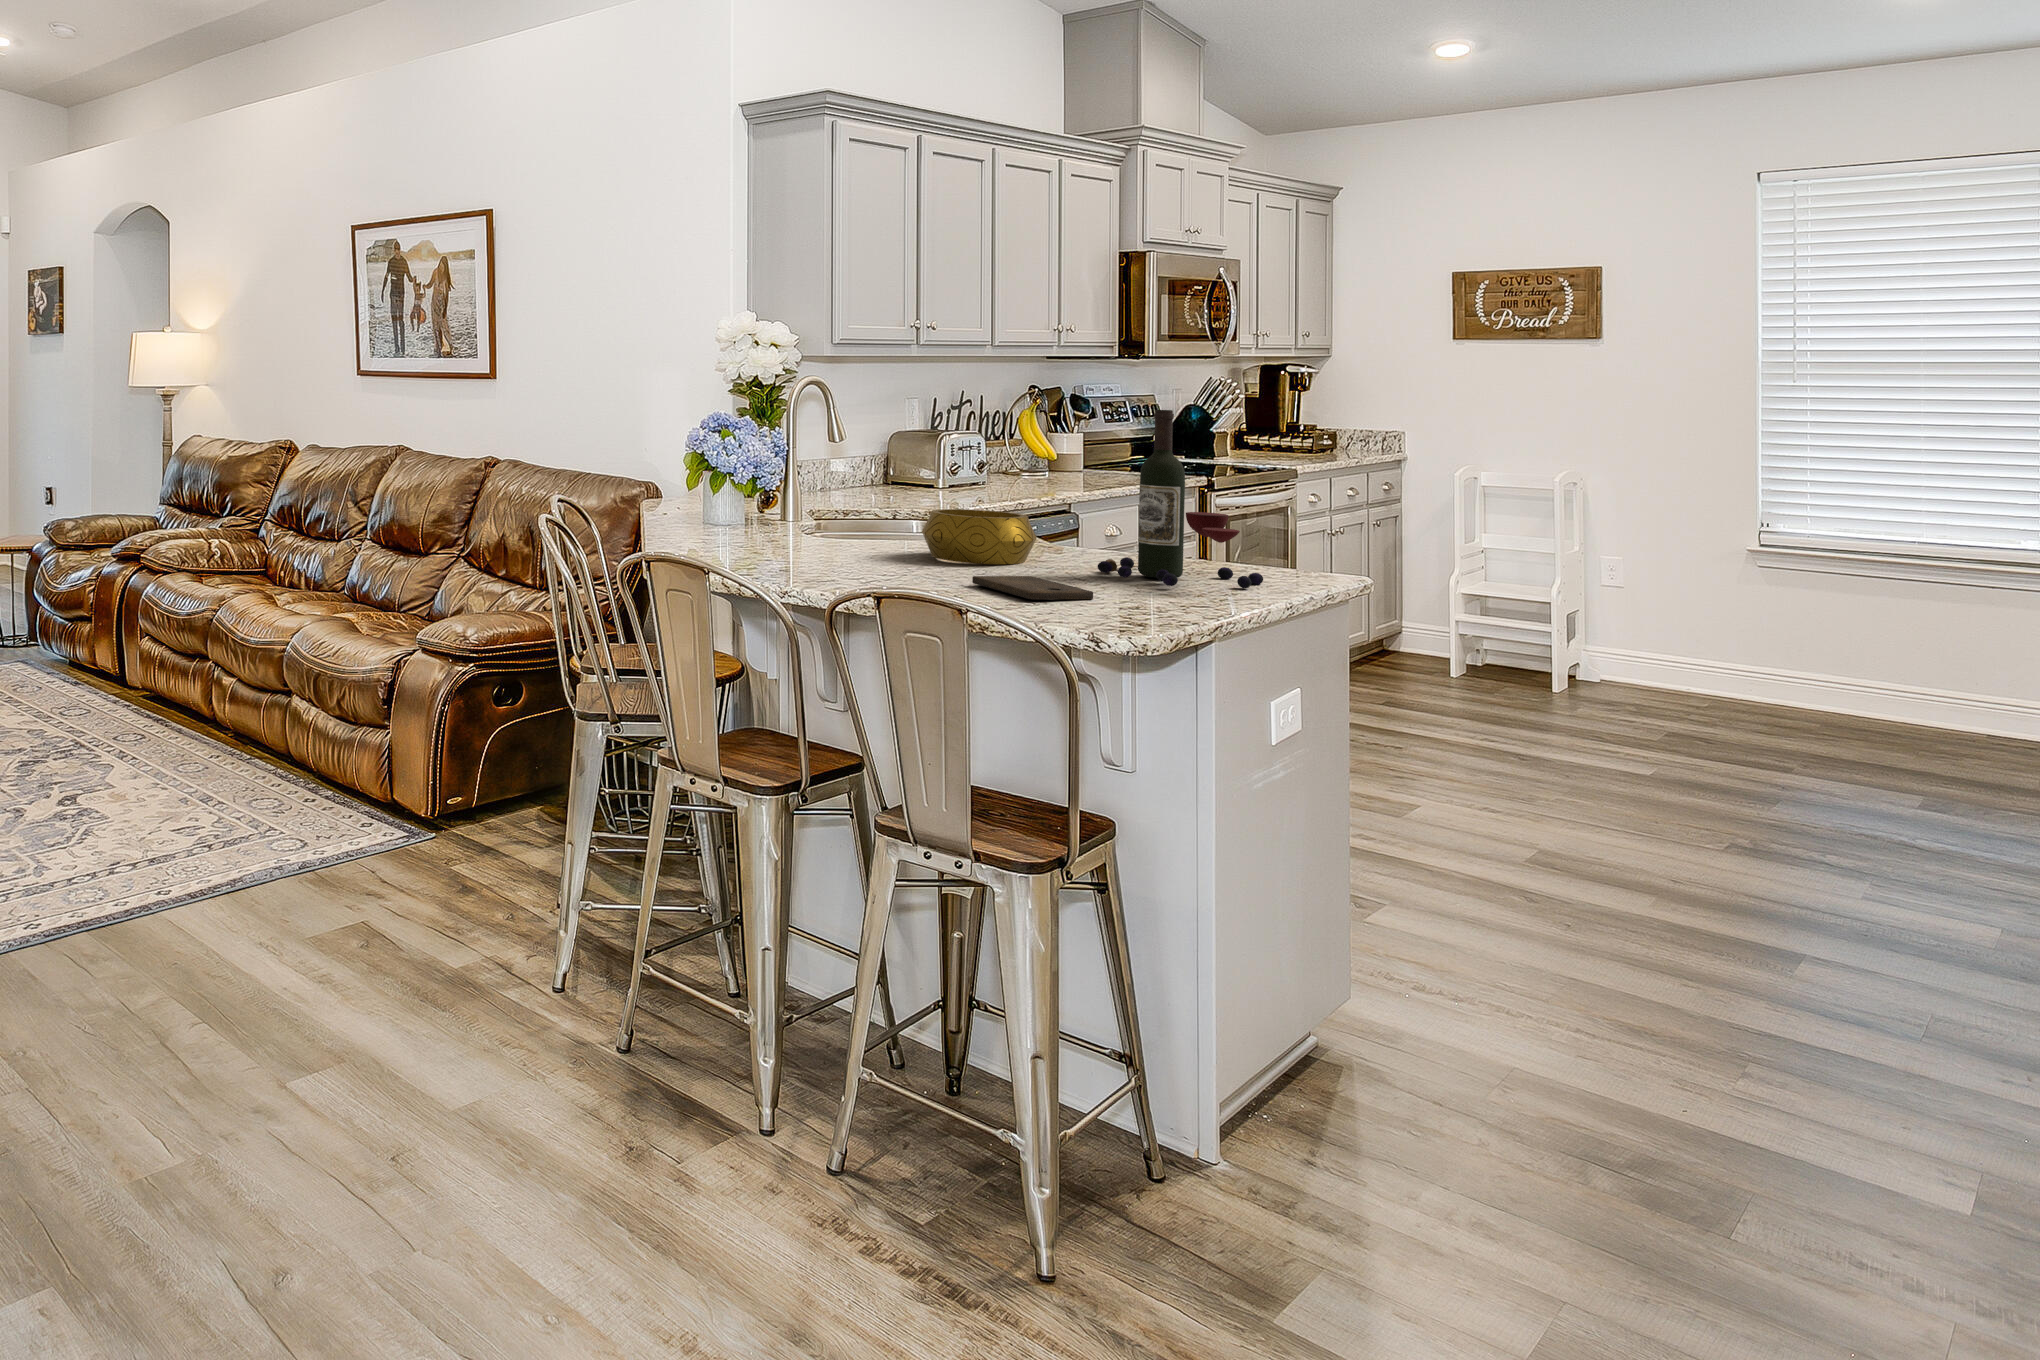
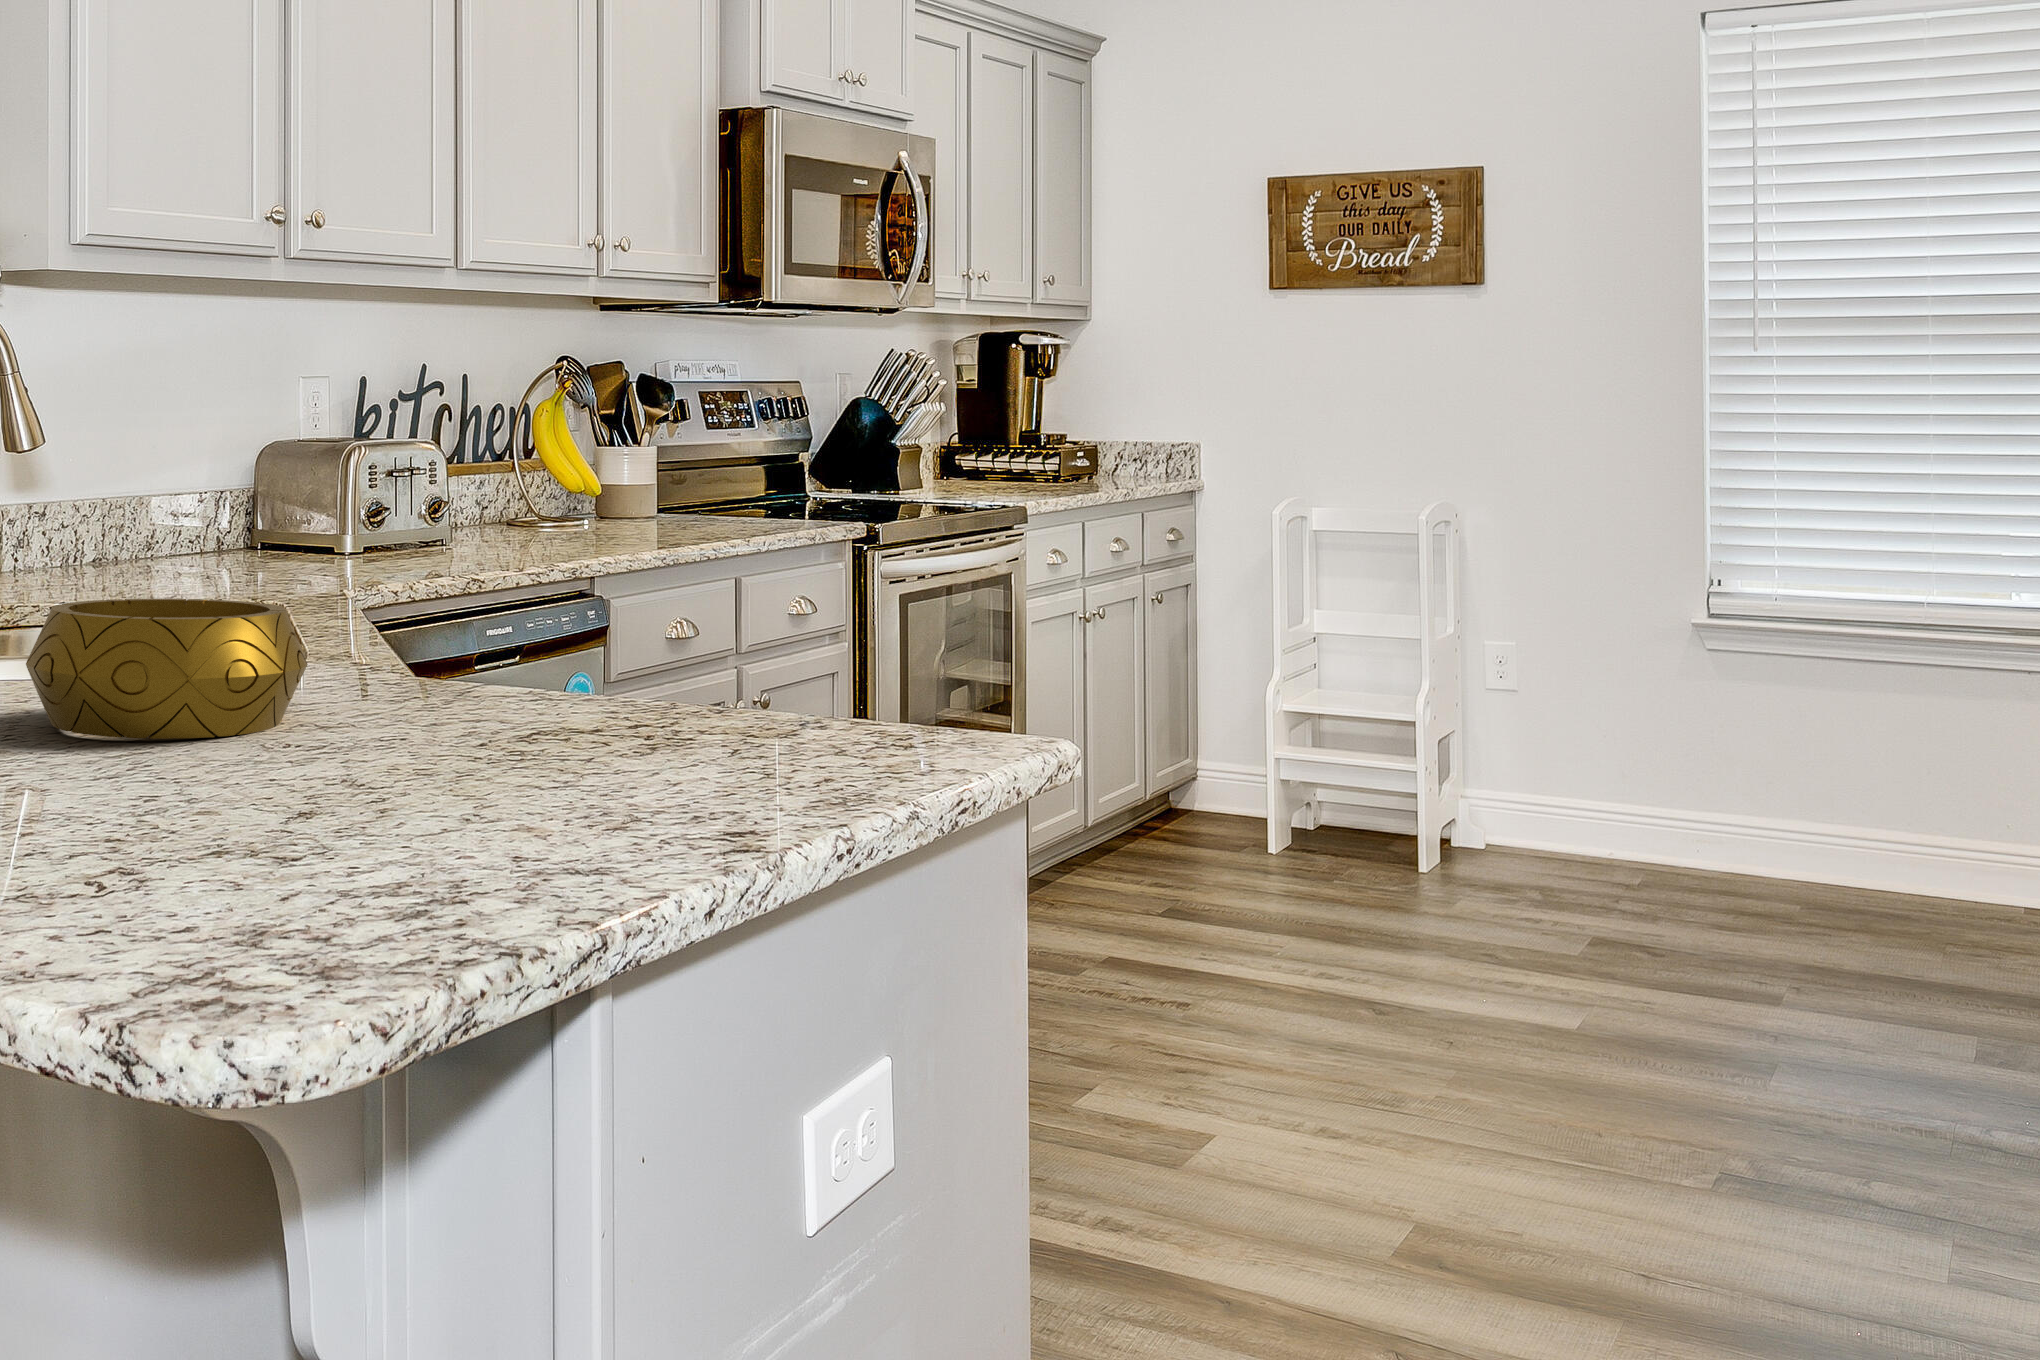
wine bottle: present [1098,410,1263,588] -> none [401,328,787,810]
cutting board: present [972,576,1093,599] -> none [14,779,289,864]

